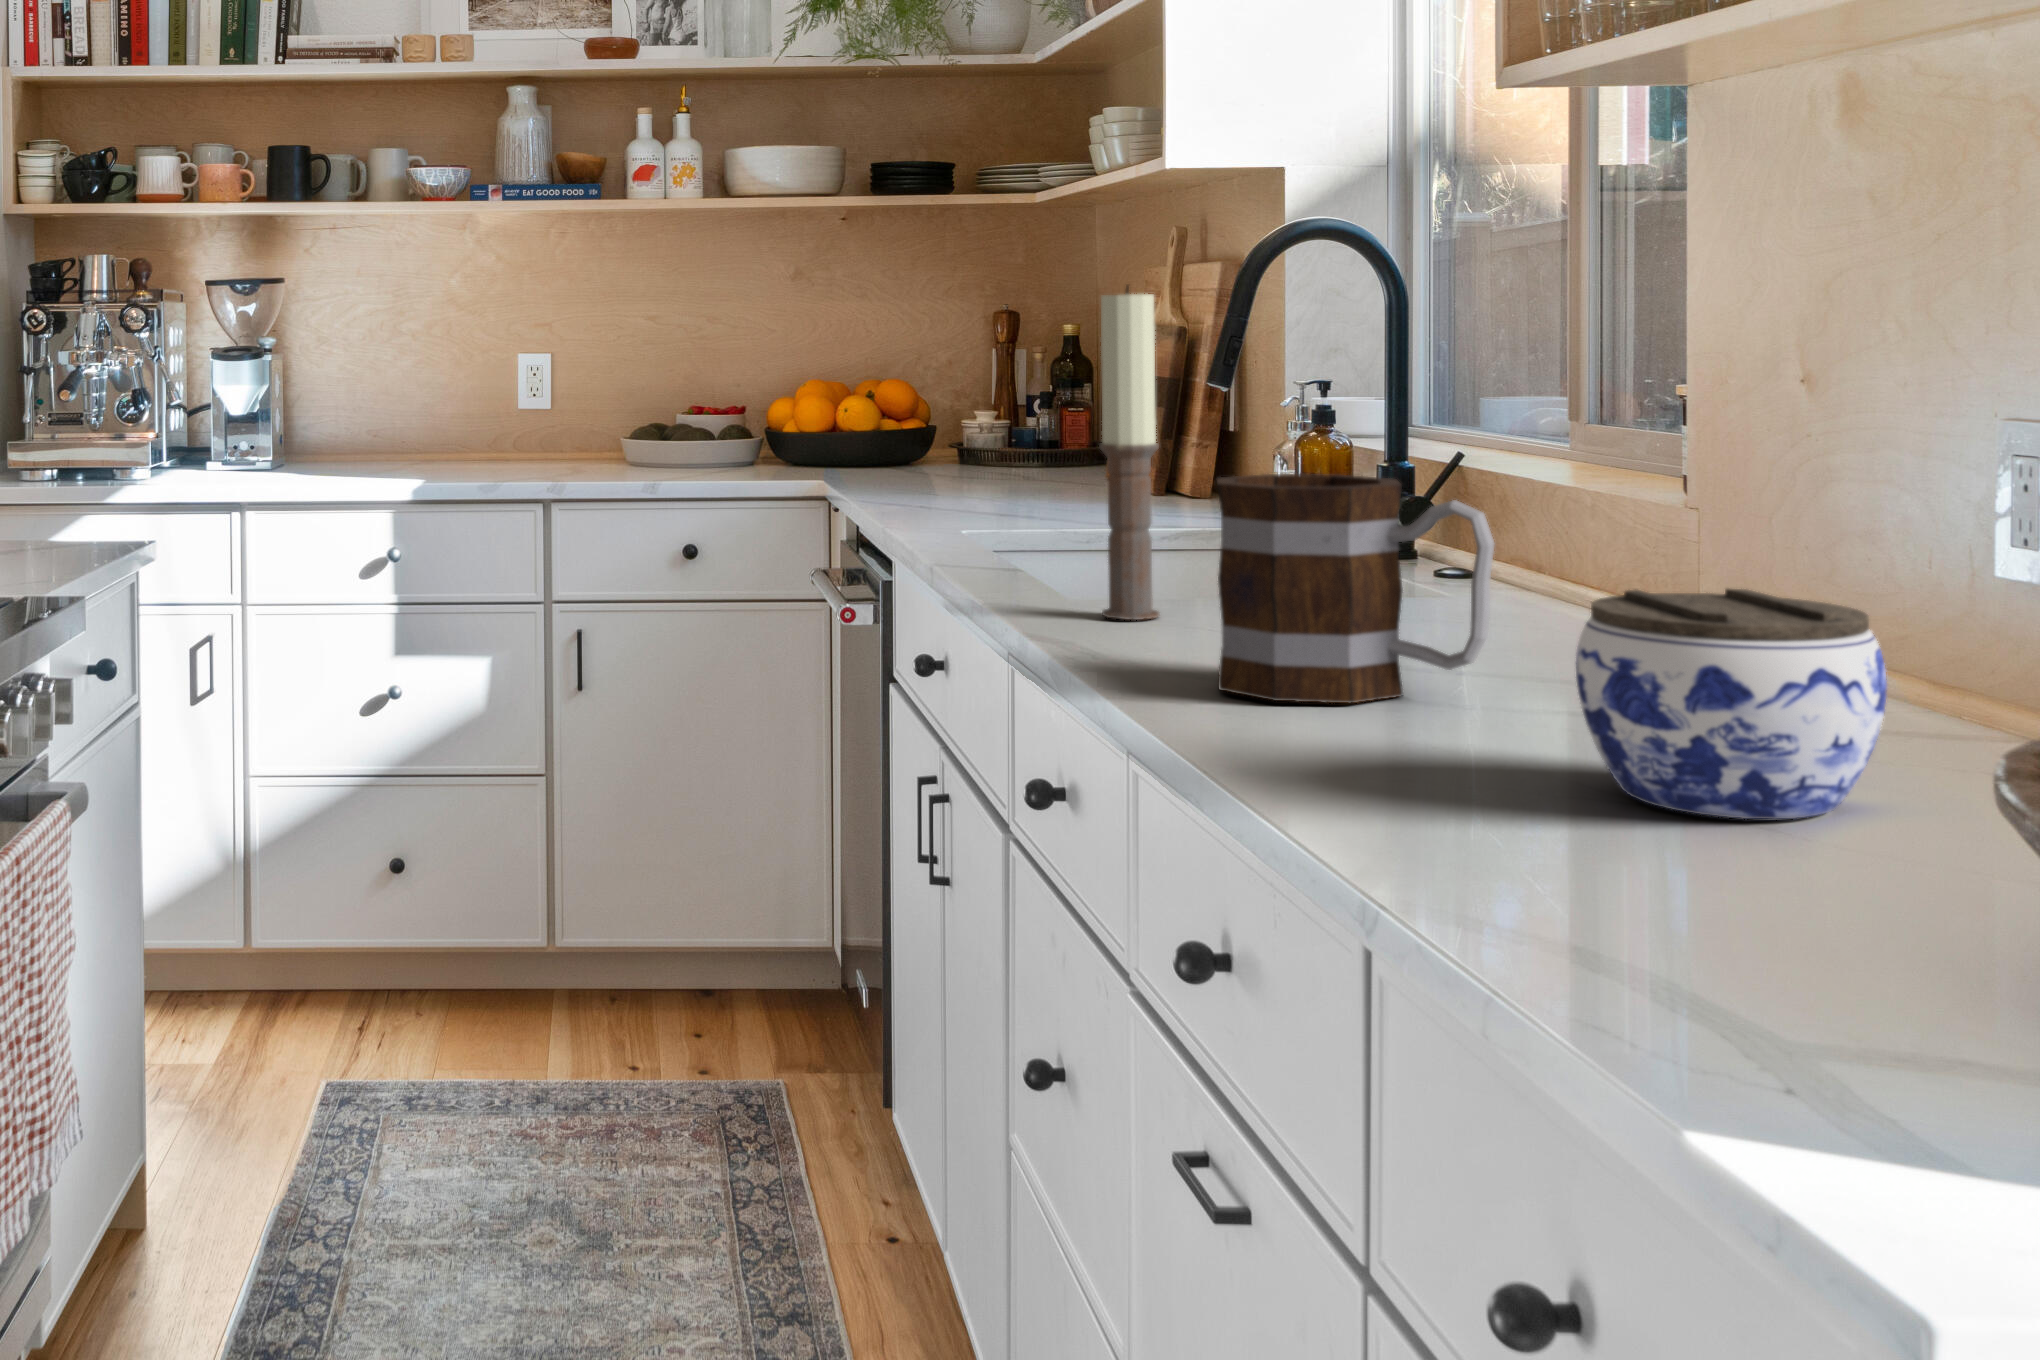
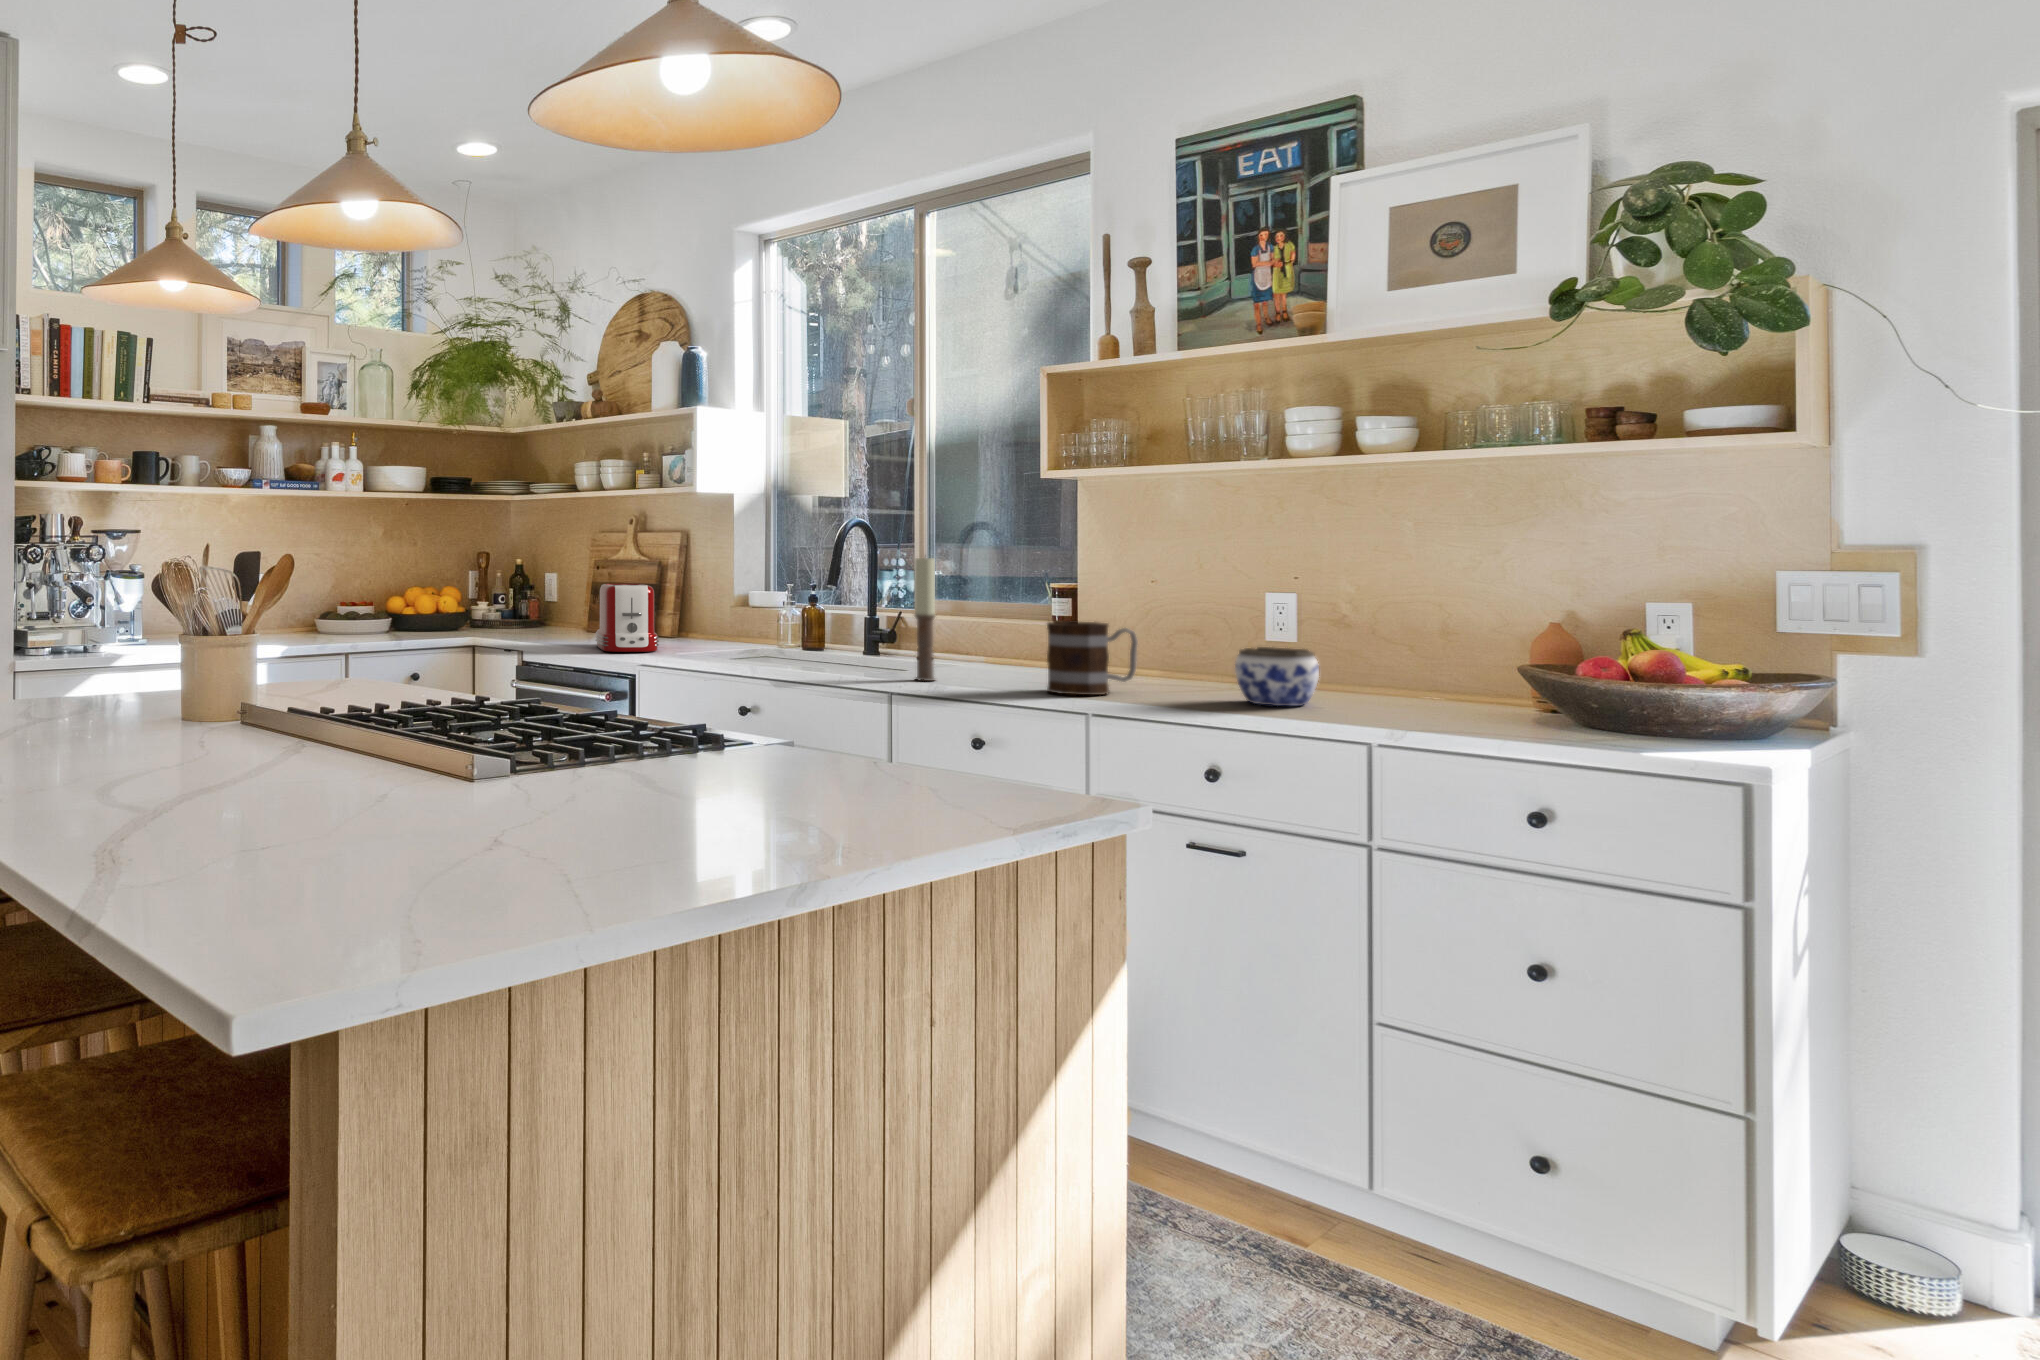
toaster: none [875,363,1049,509] -> present [596,584,659,652]

